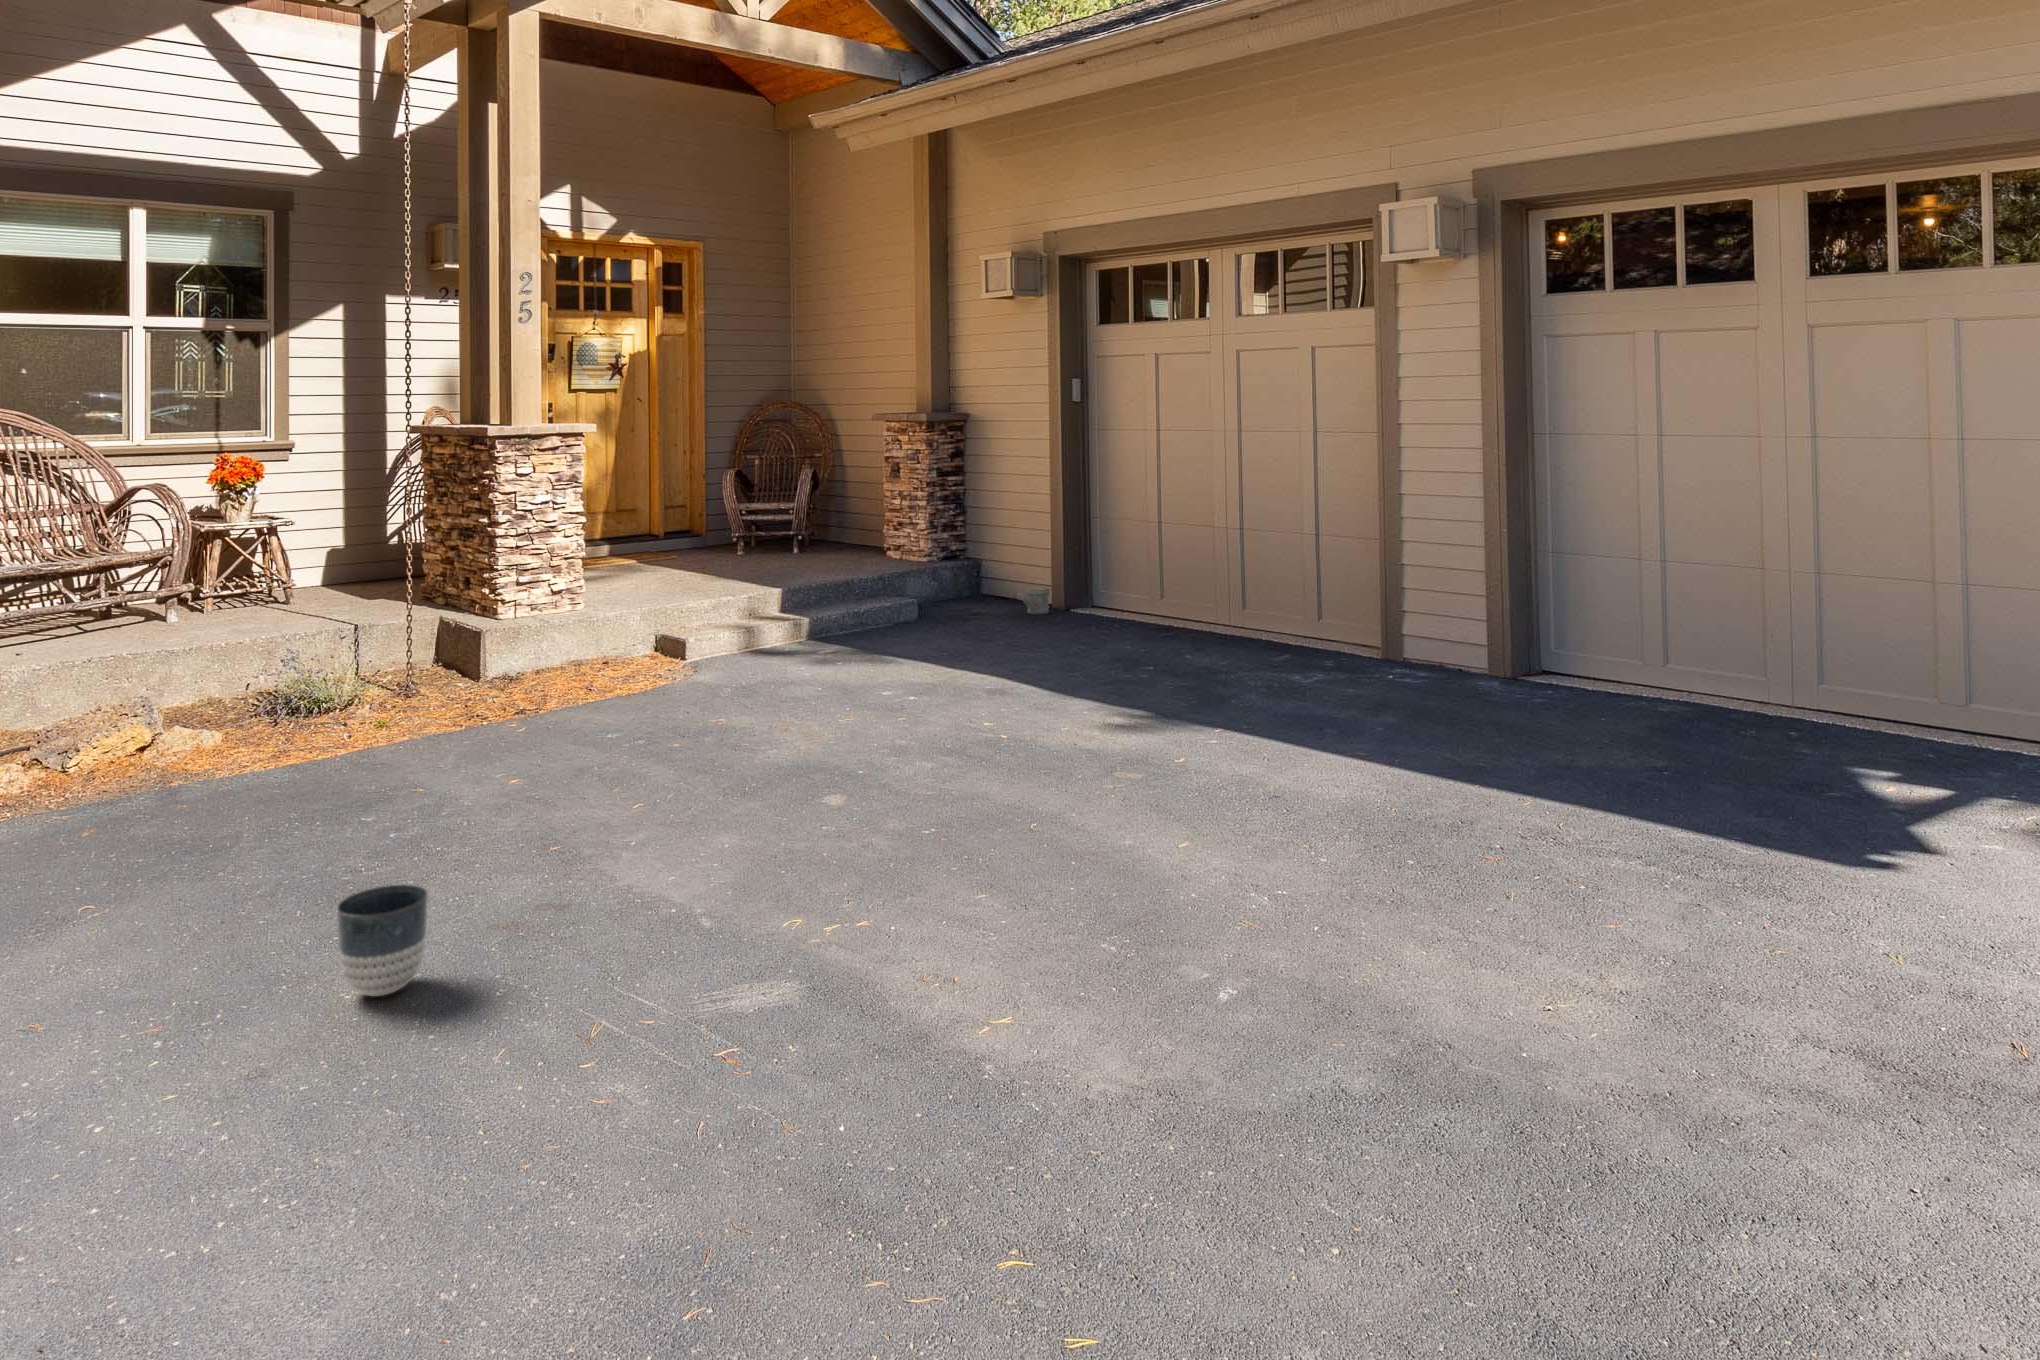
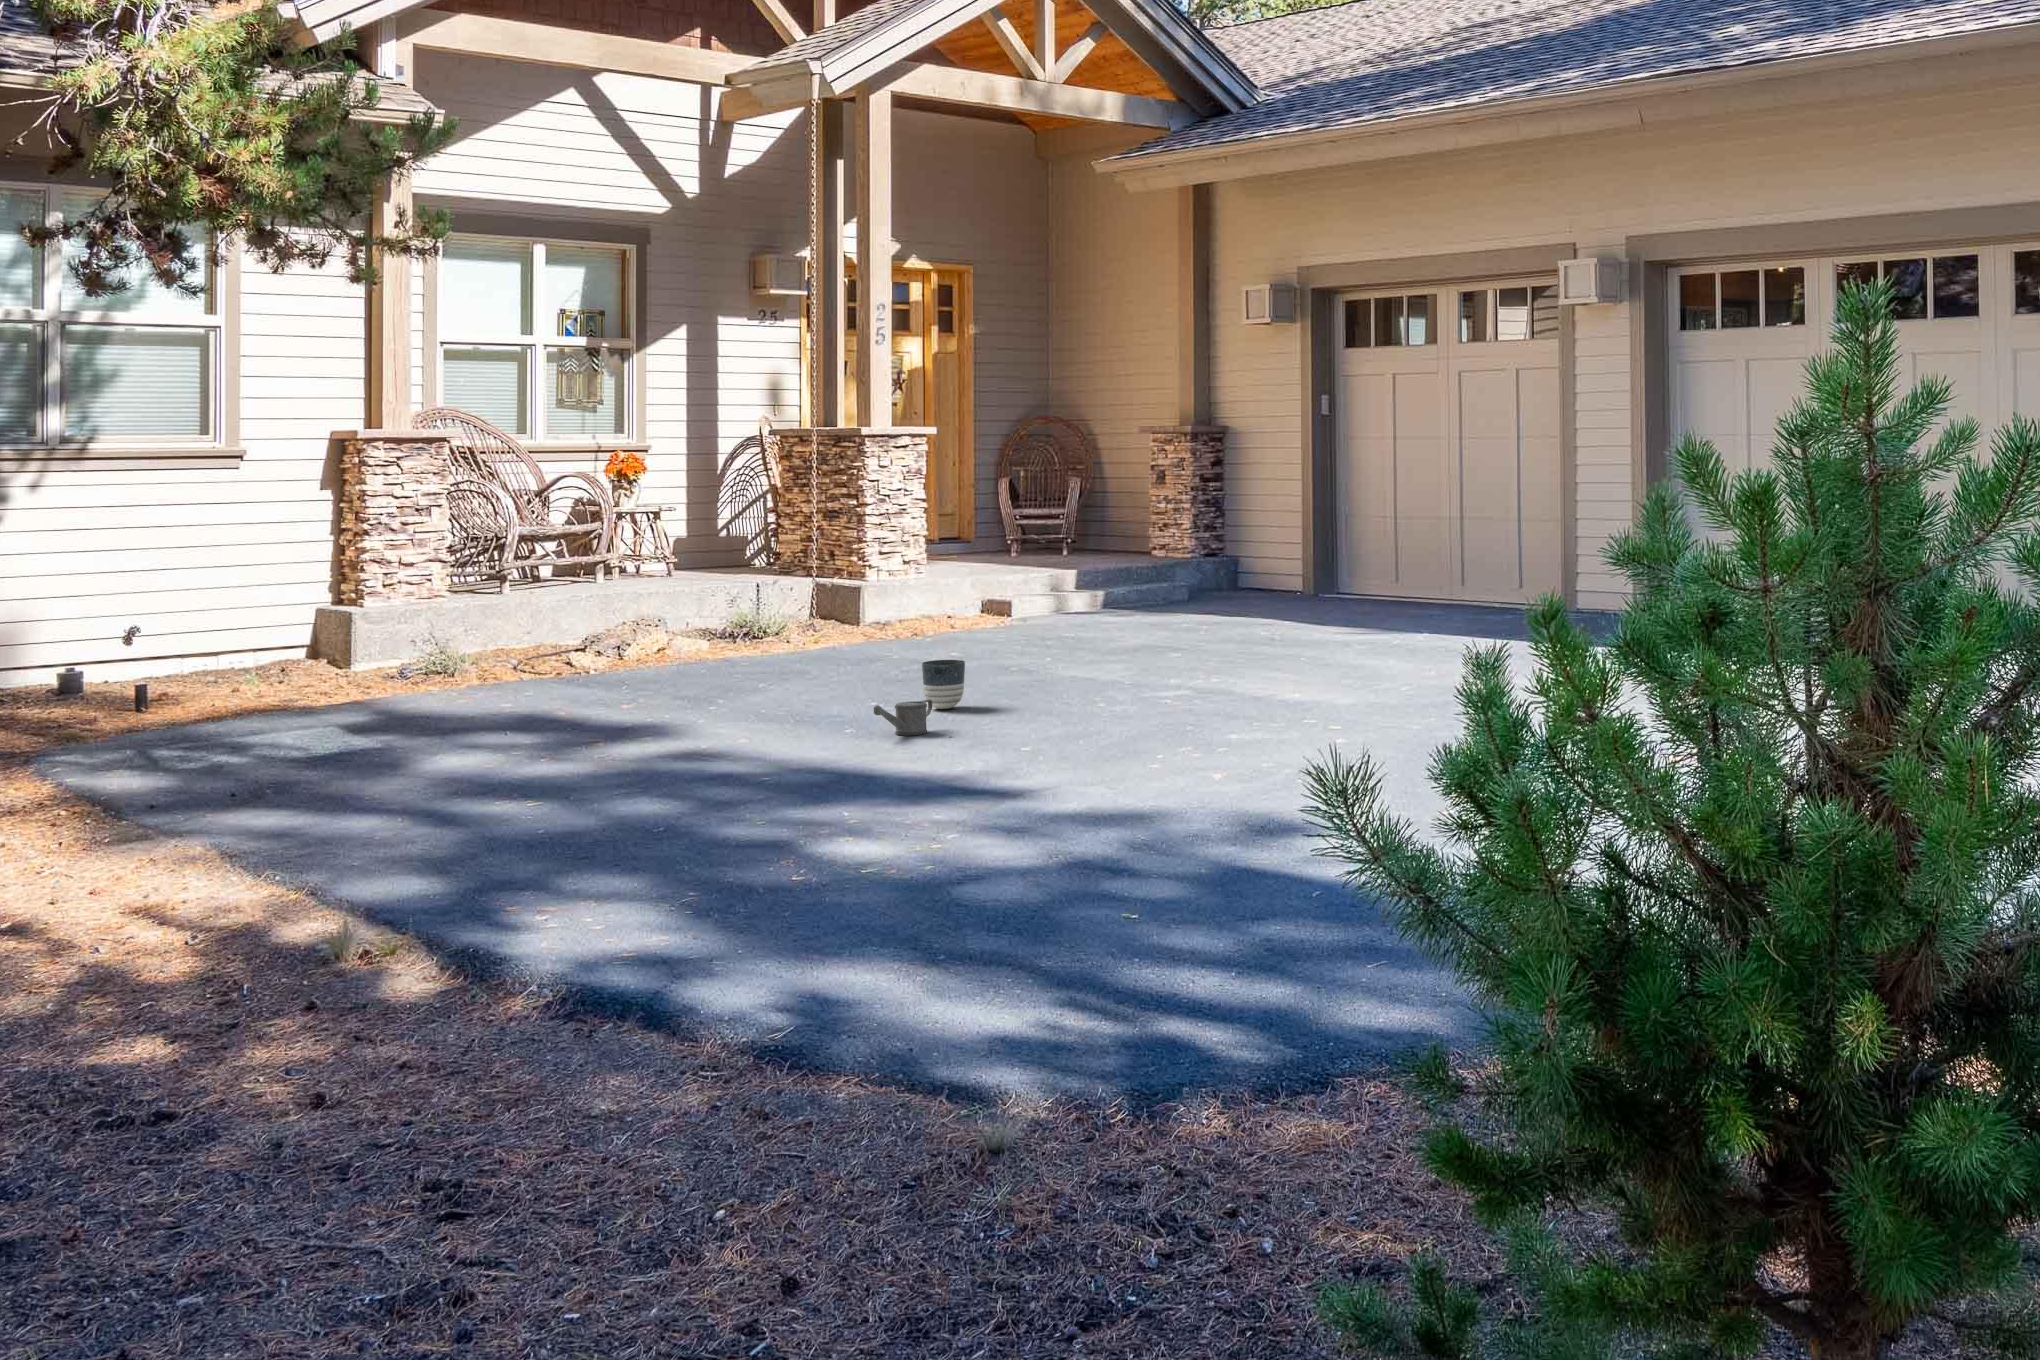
watering can: present [1017,589,1049,614] -> present [874,699,932,736]

